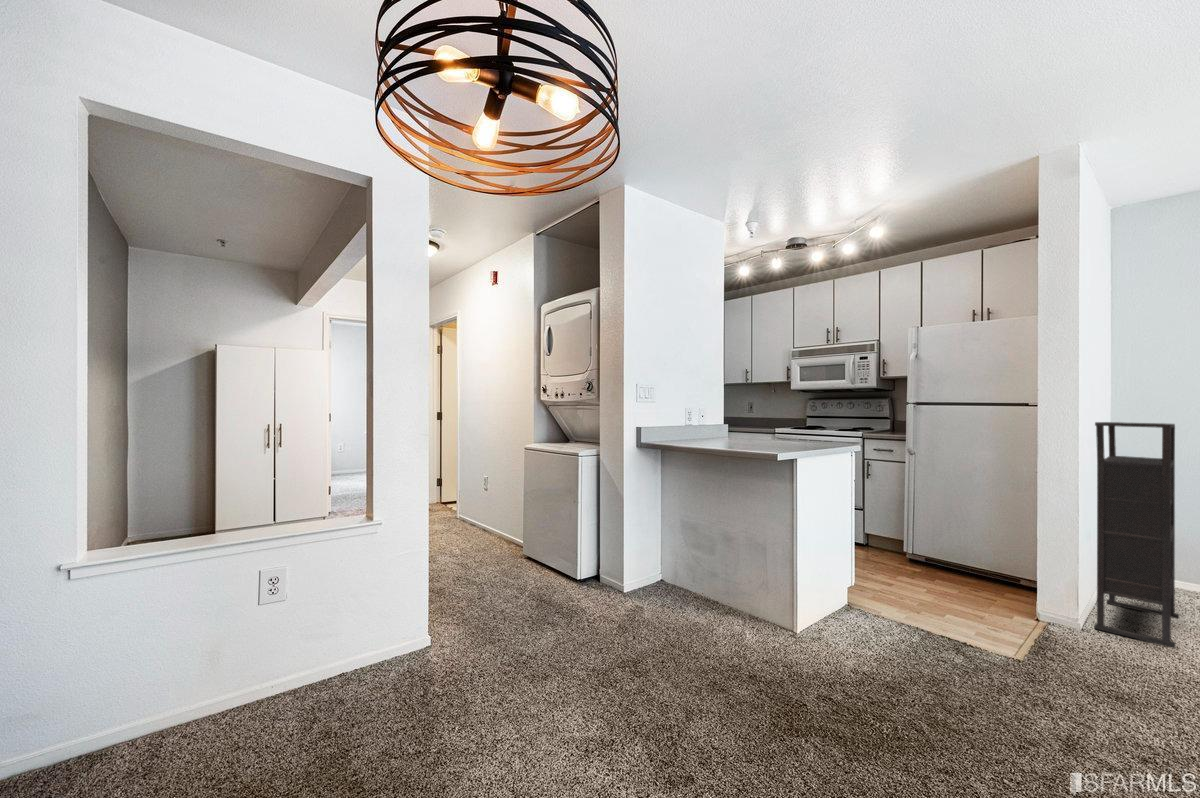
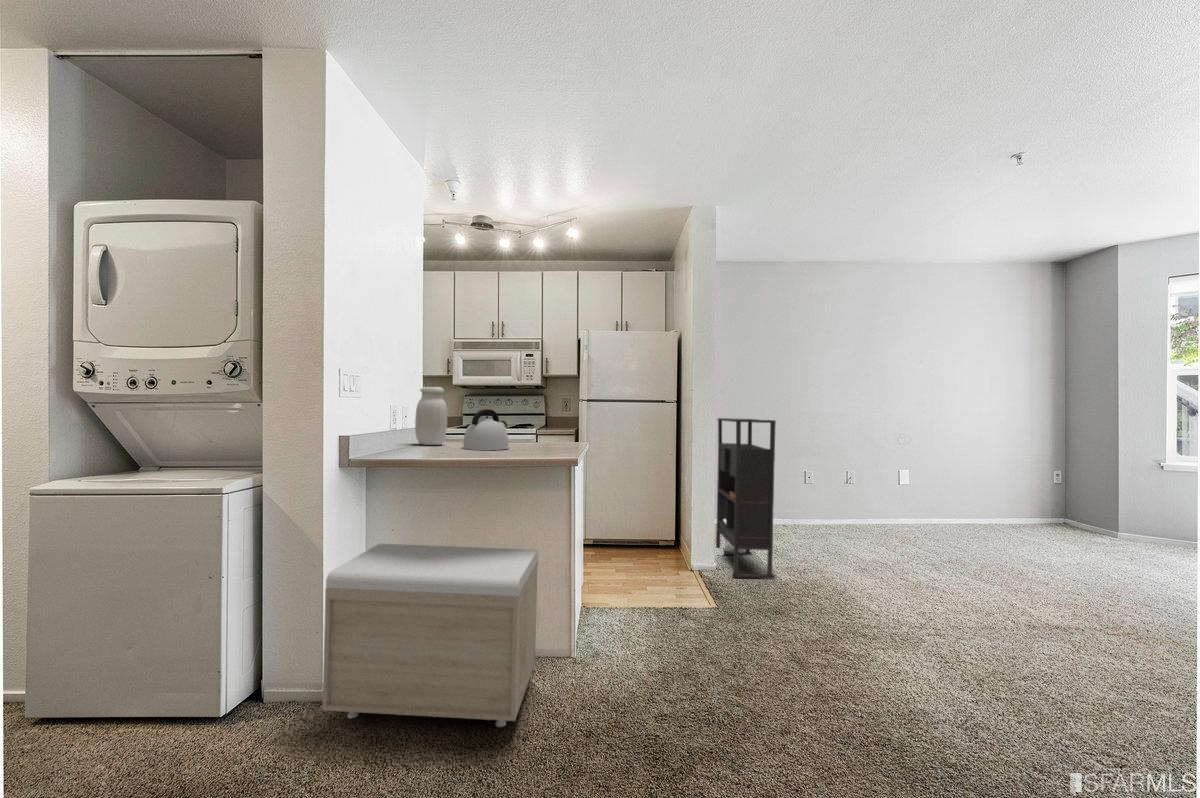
jar: none [712,393,736,438] -> present [415,387,447,445]
kettle: none [738,410,779,443] -> present [463,409,509,450]
storage bench: none [614,501,758,638] -> present [322,544,538,727]

